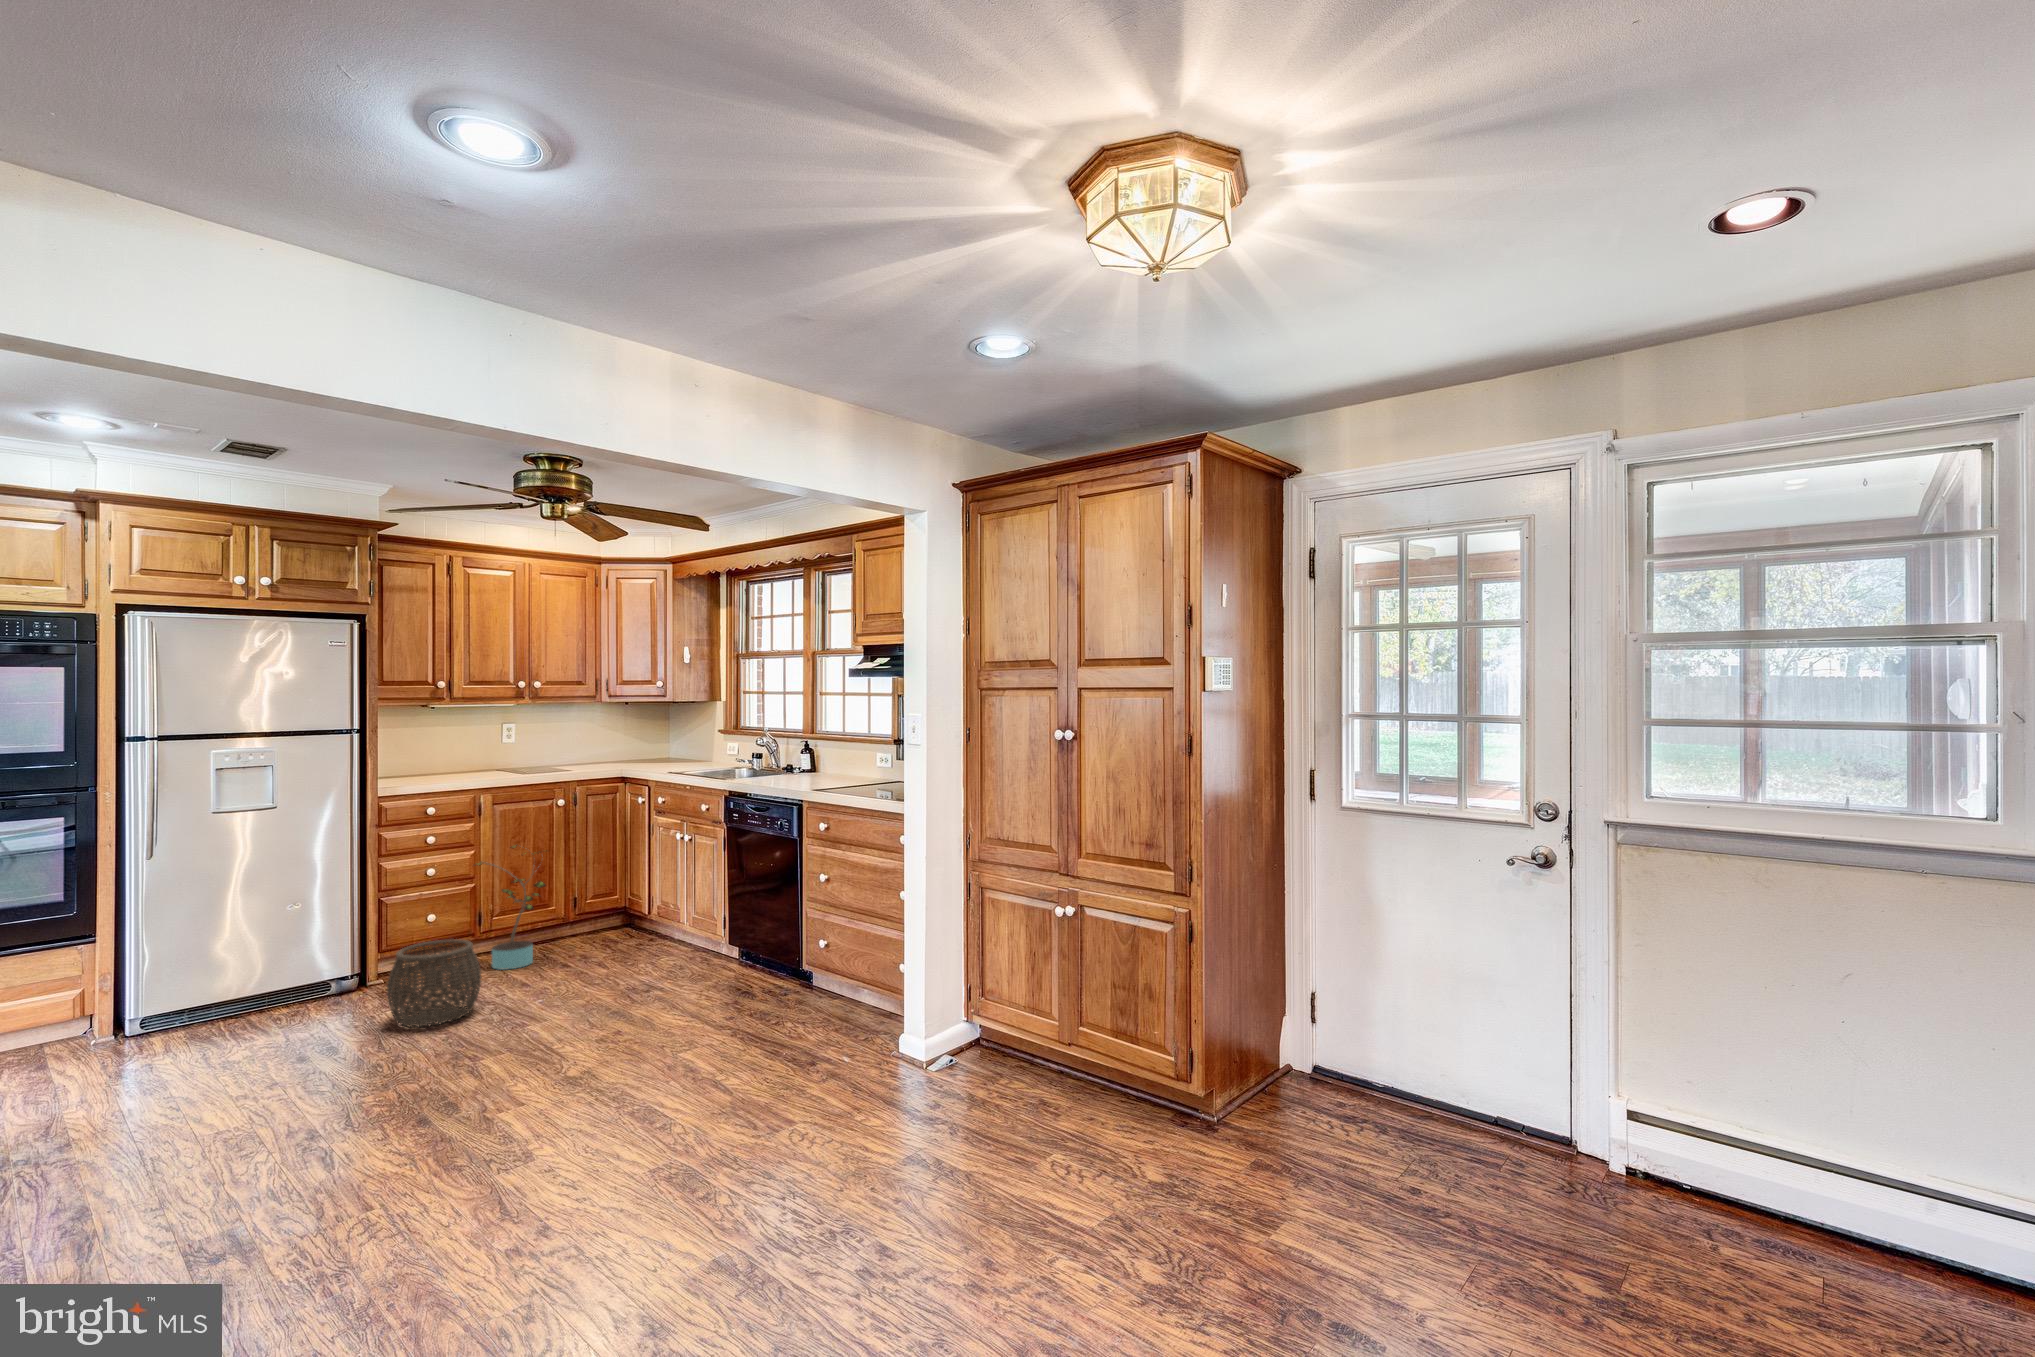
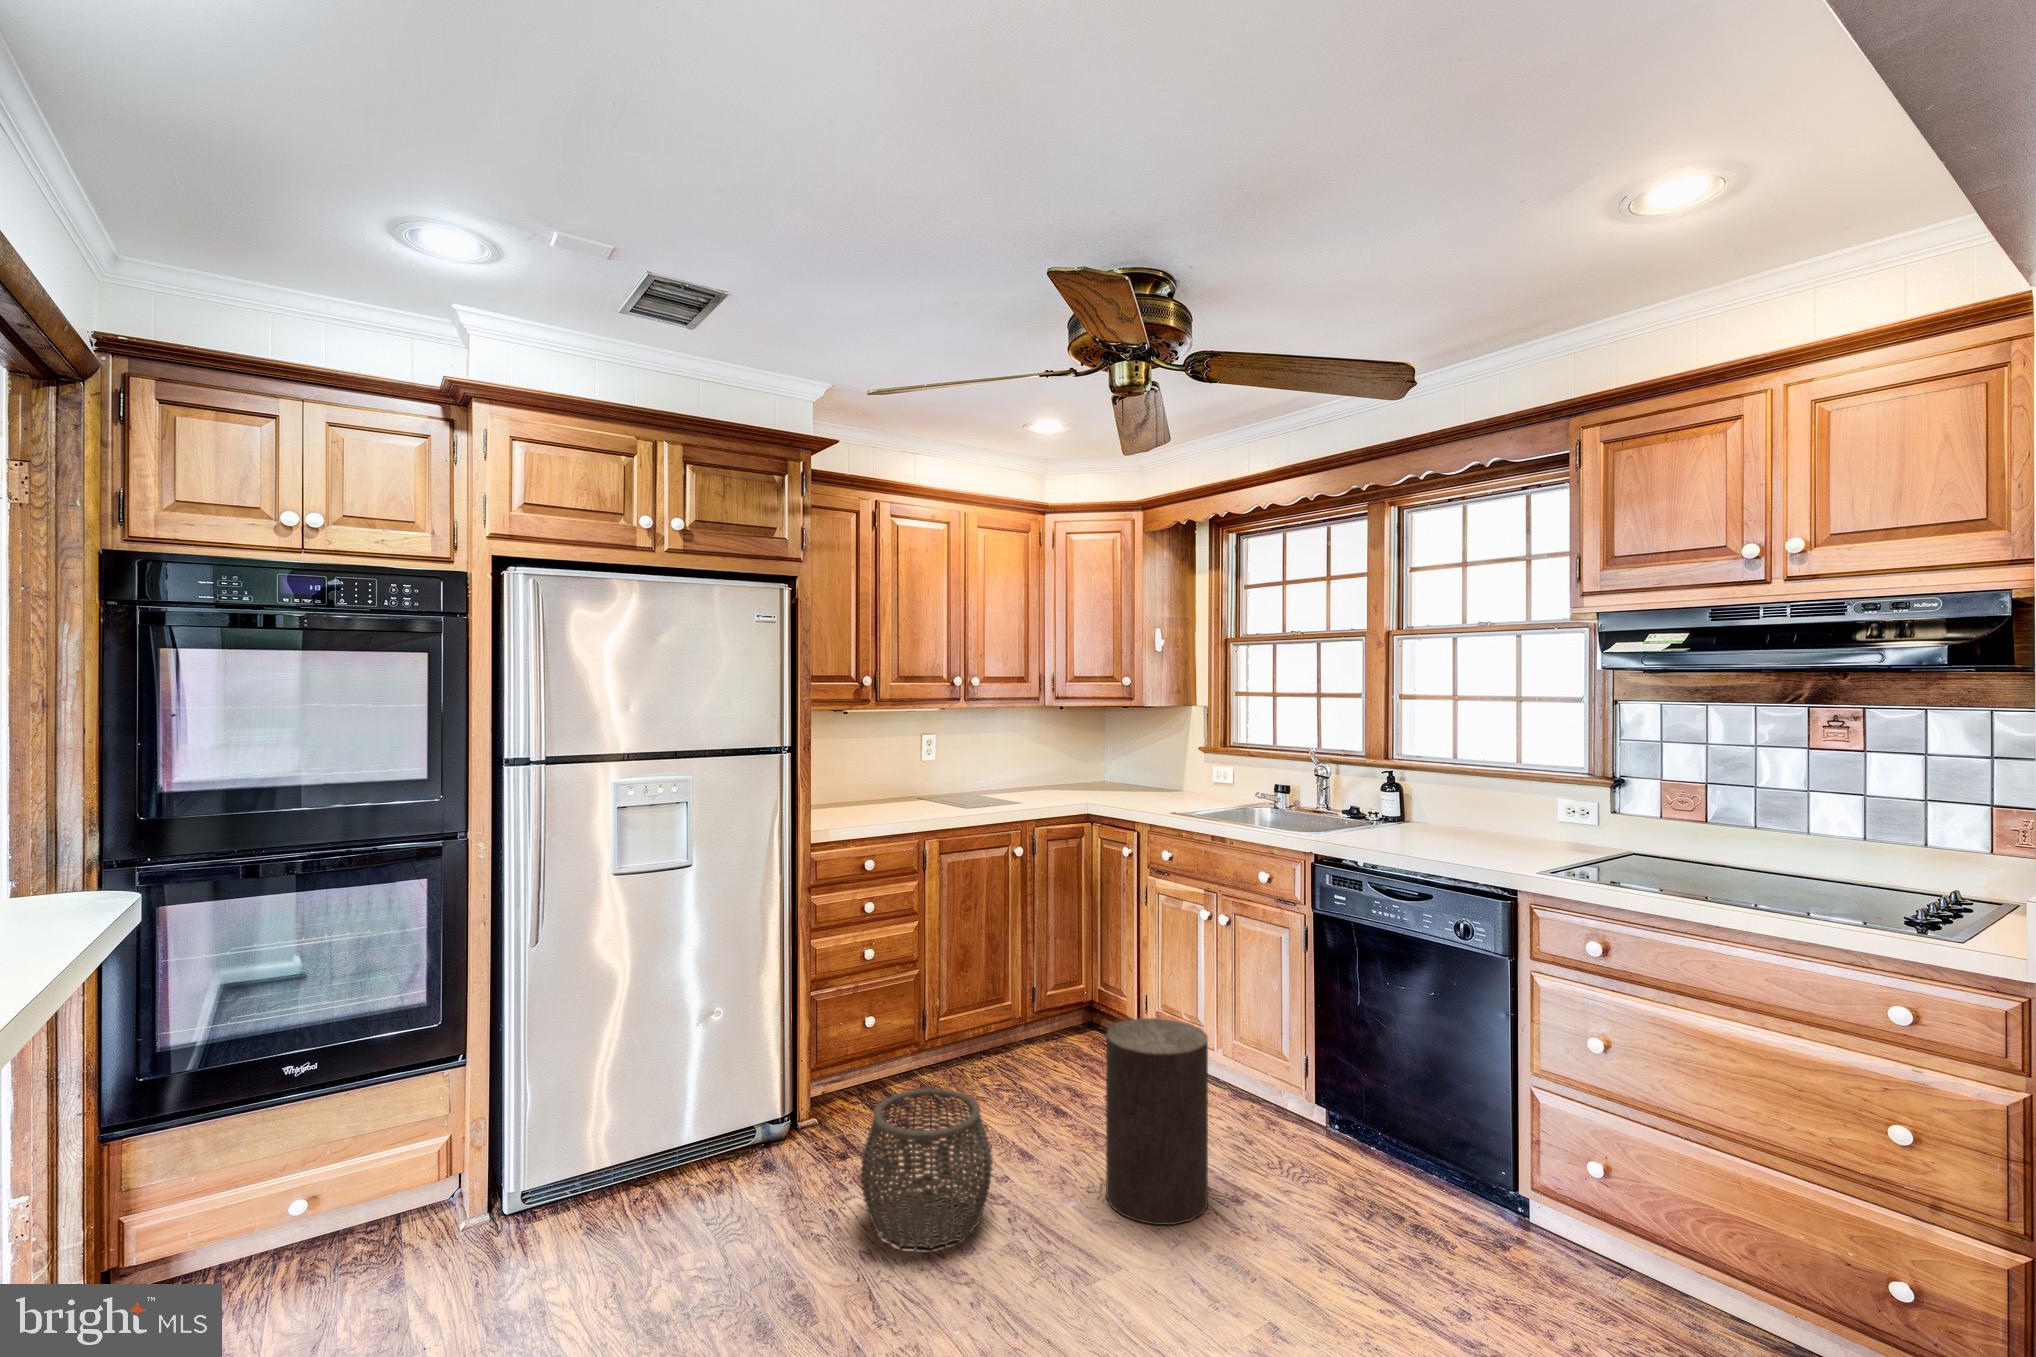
potted plant: present [477,845,546,970] -> none [926,918,1030,1111]
stool: none [563,891,630,1006] -> present [1106,1018,1208,1225]

